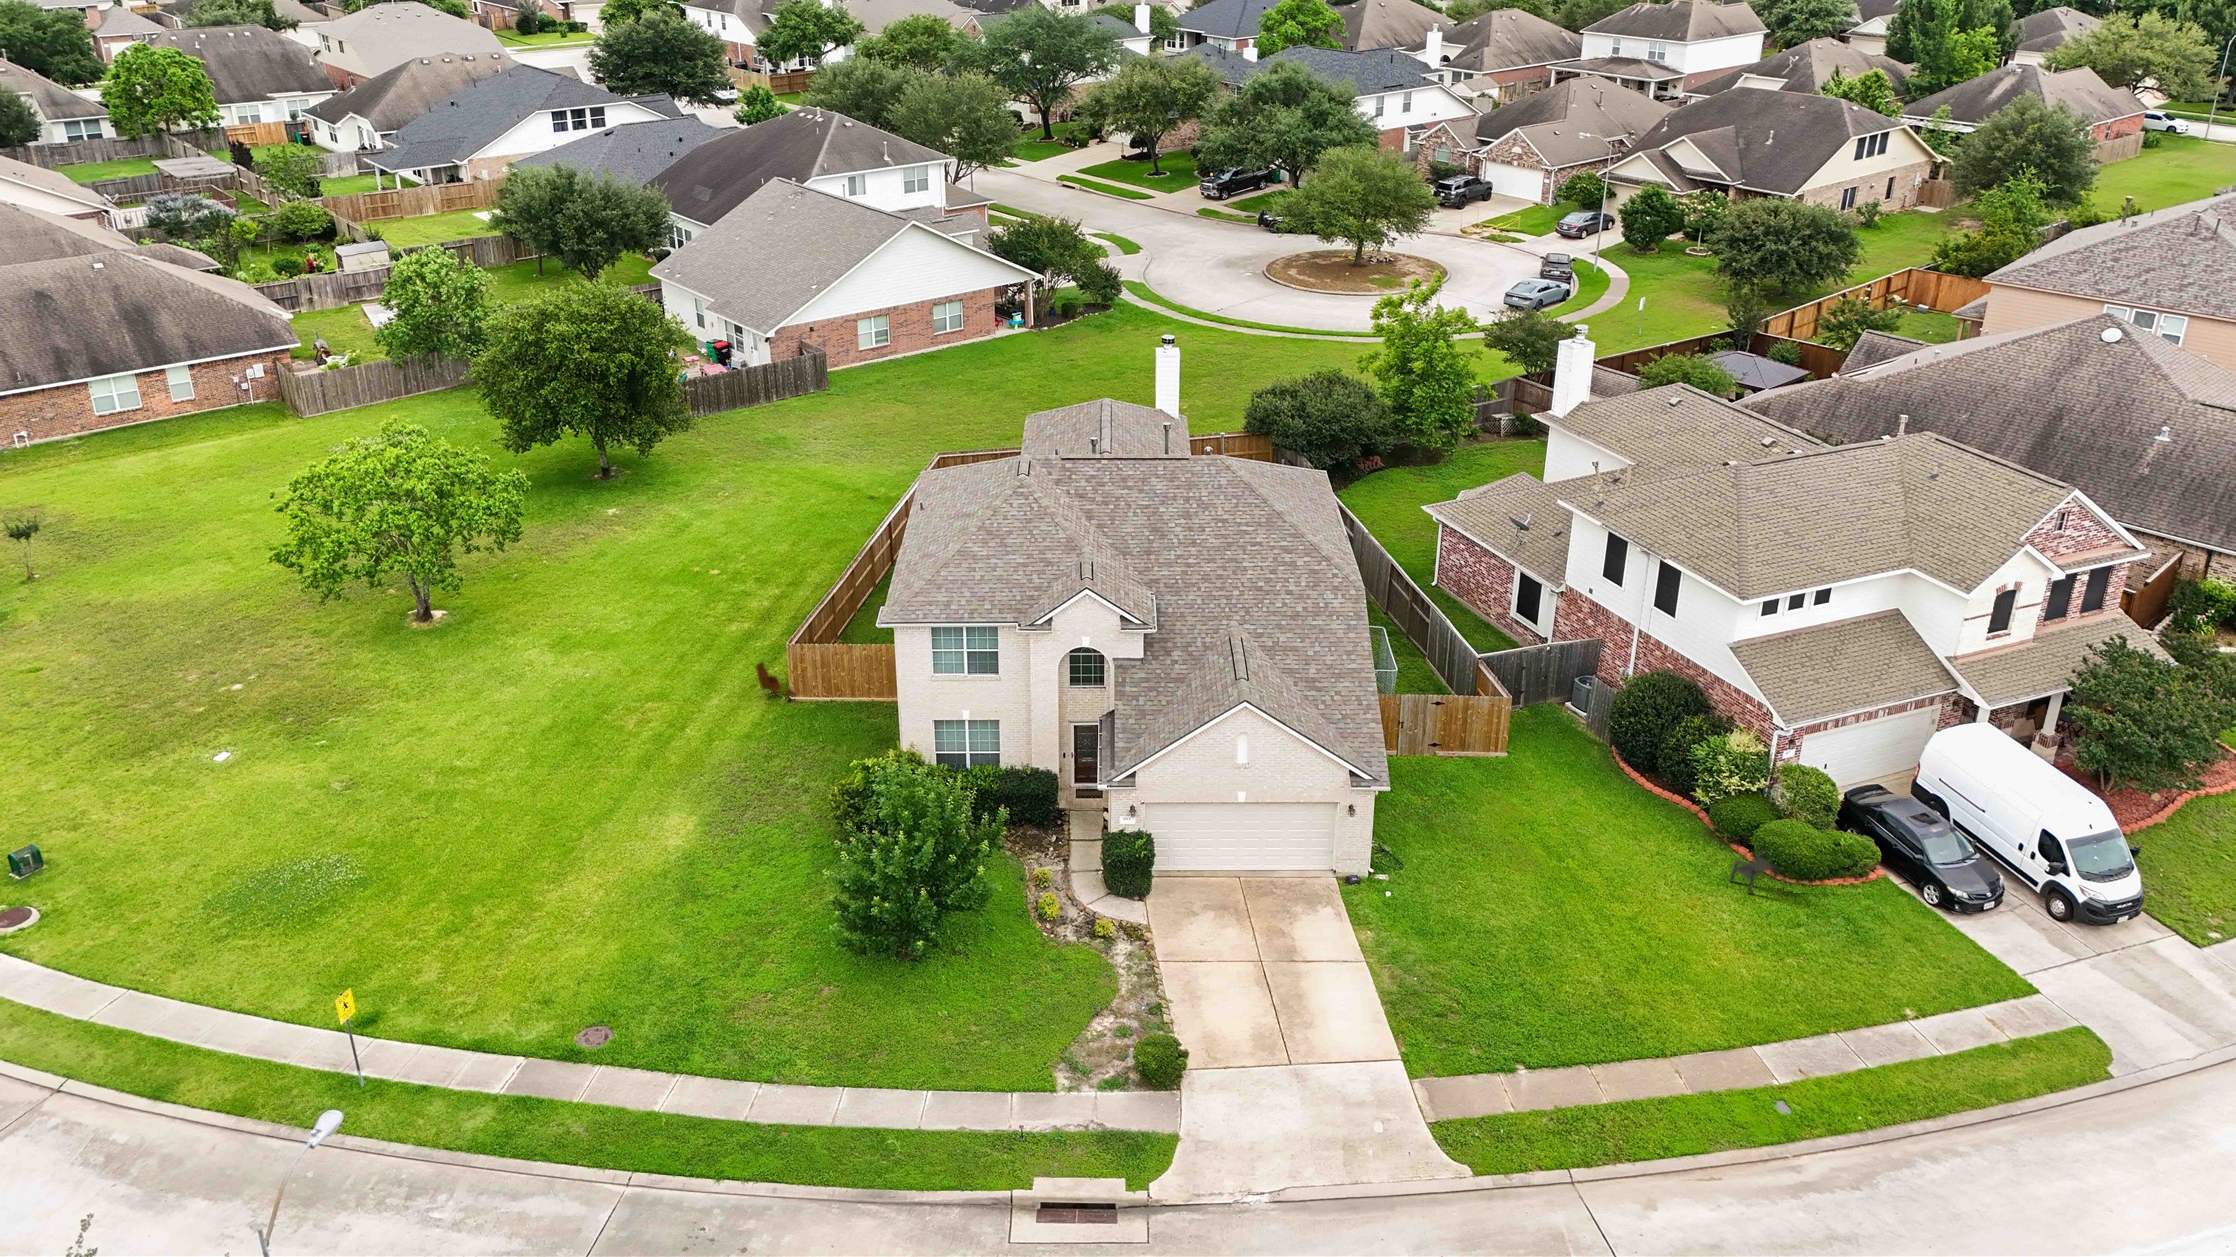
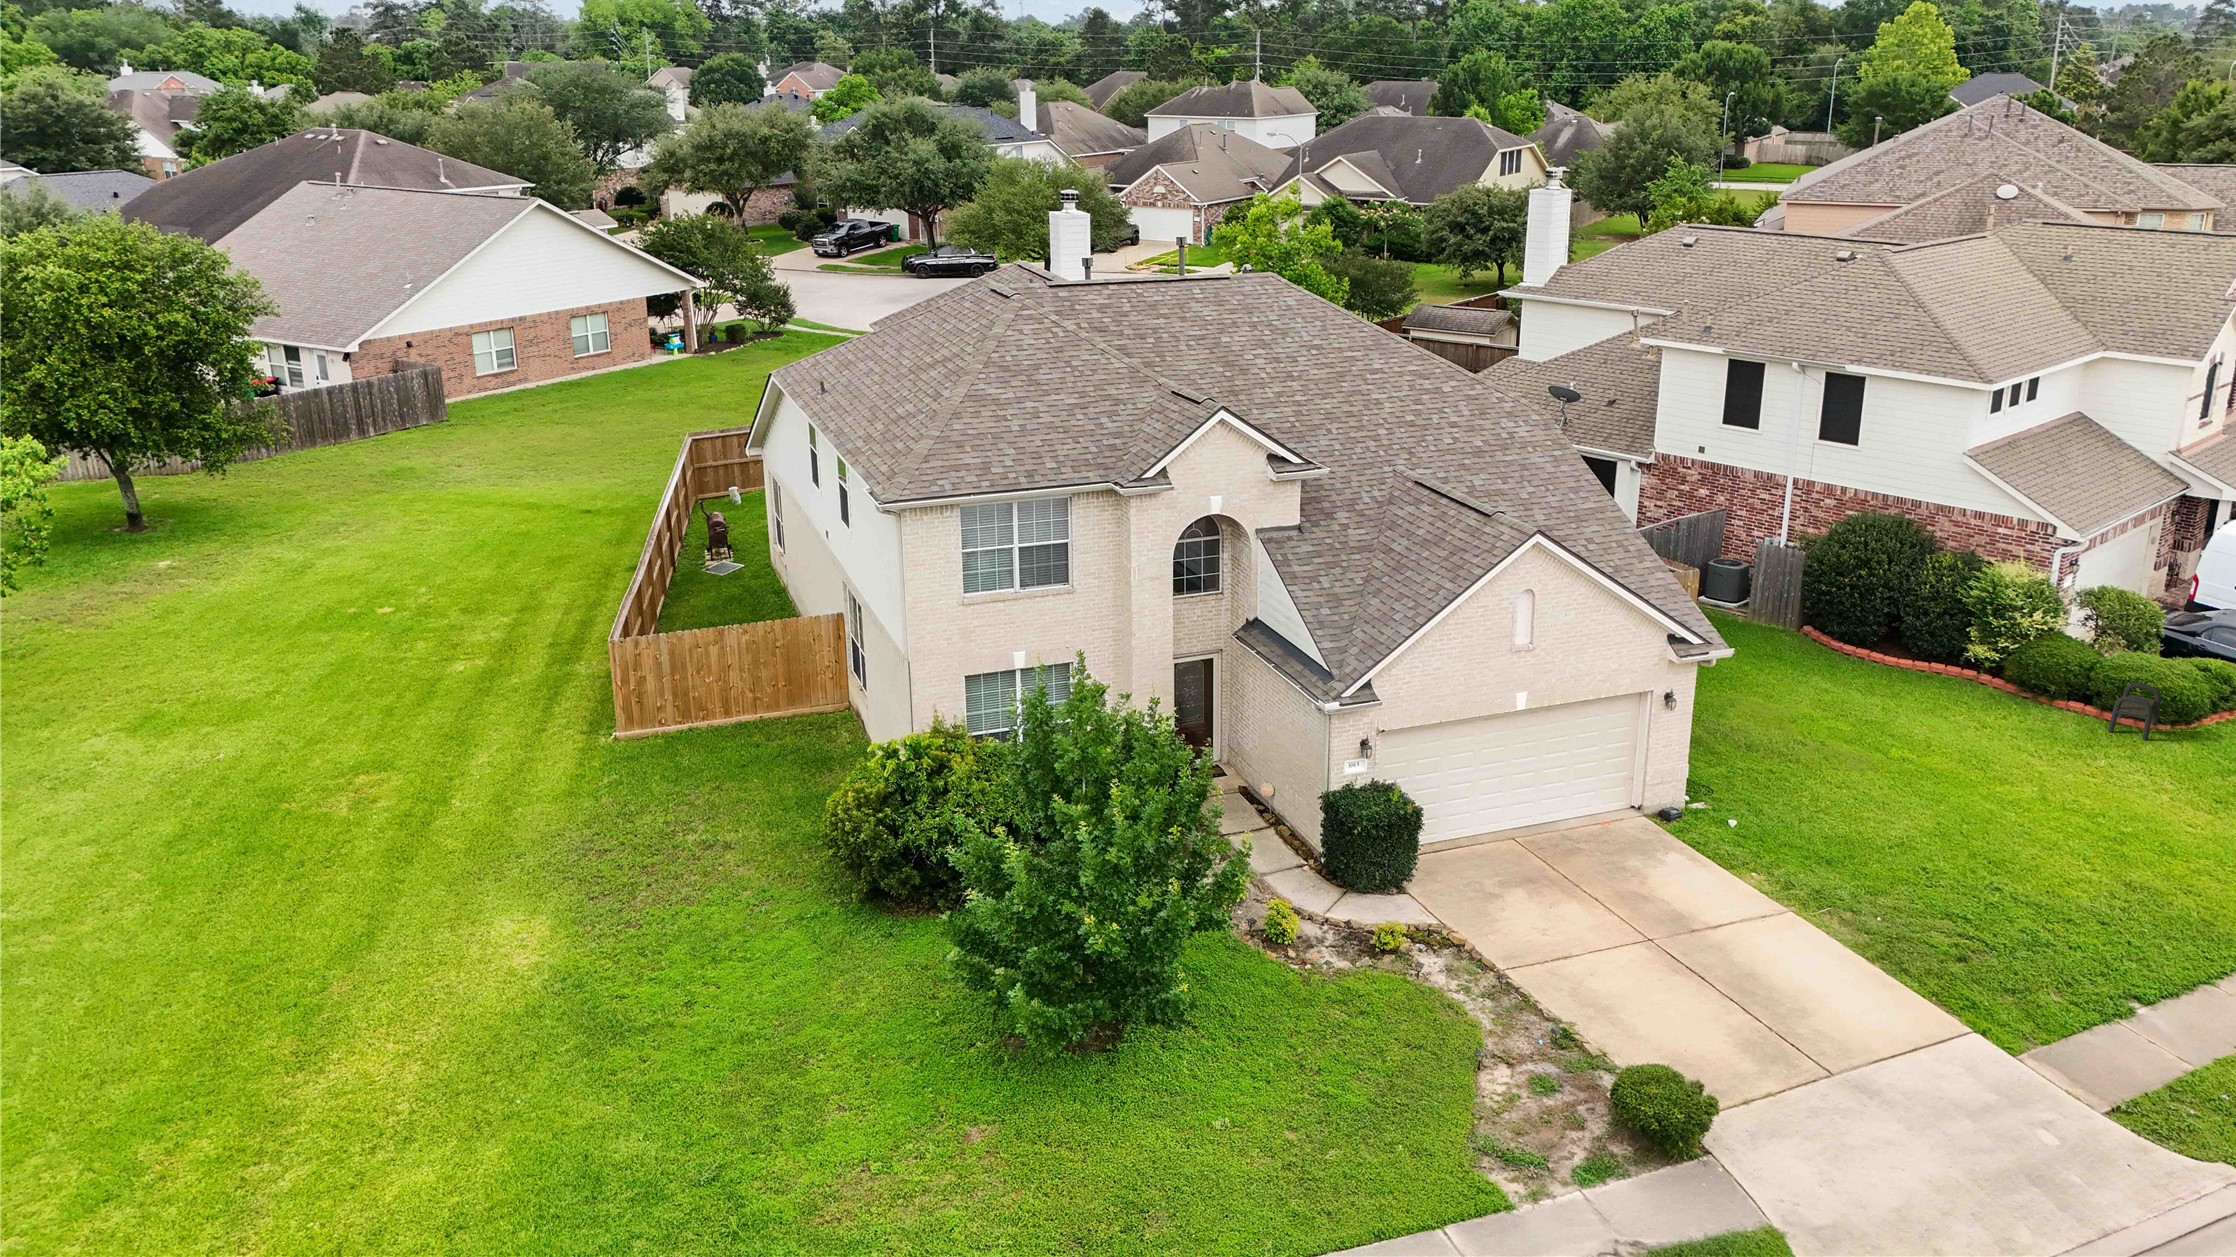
lounge chair: present [756,662,796,697] -> none [553,680,637,746]

